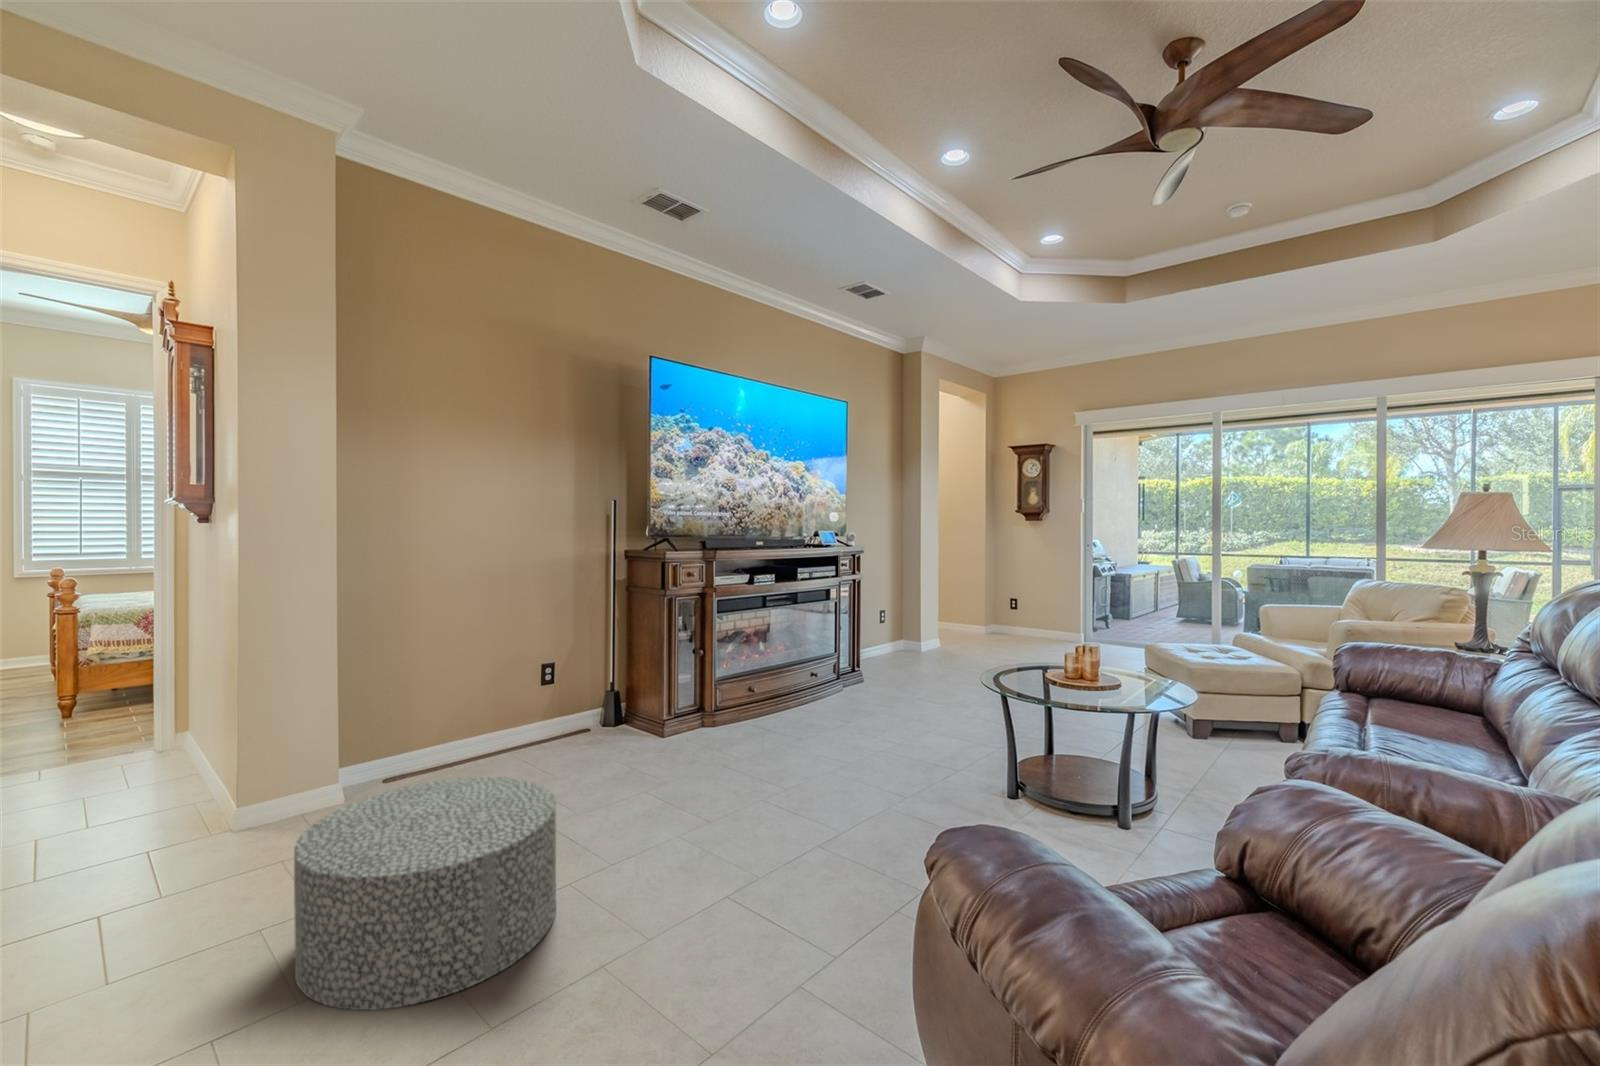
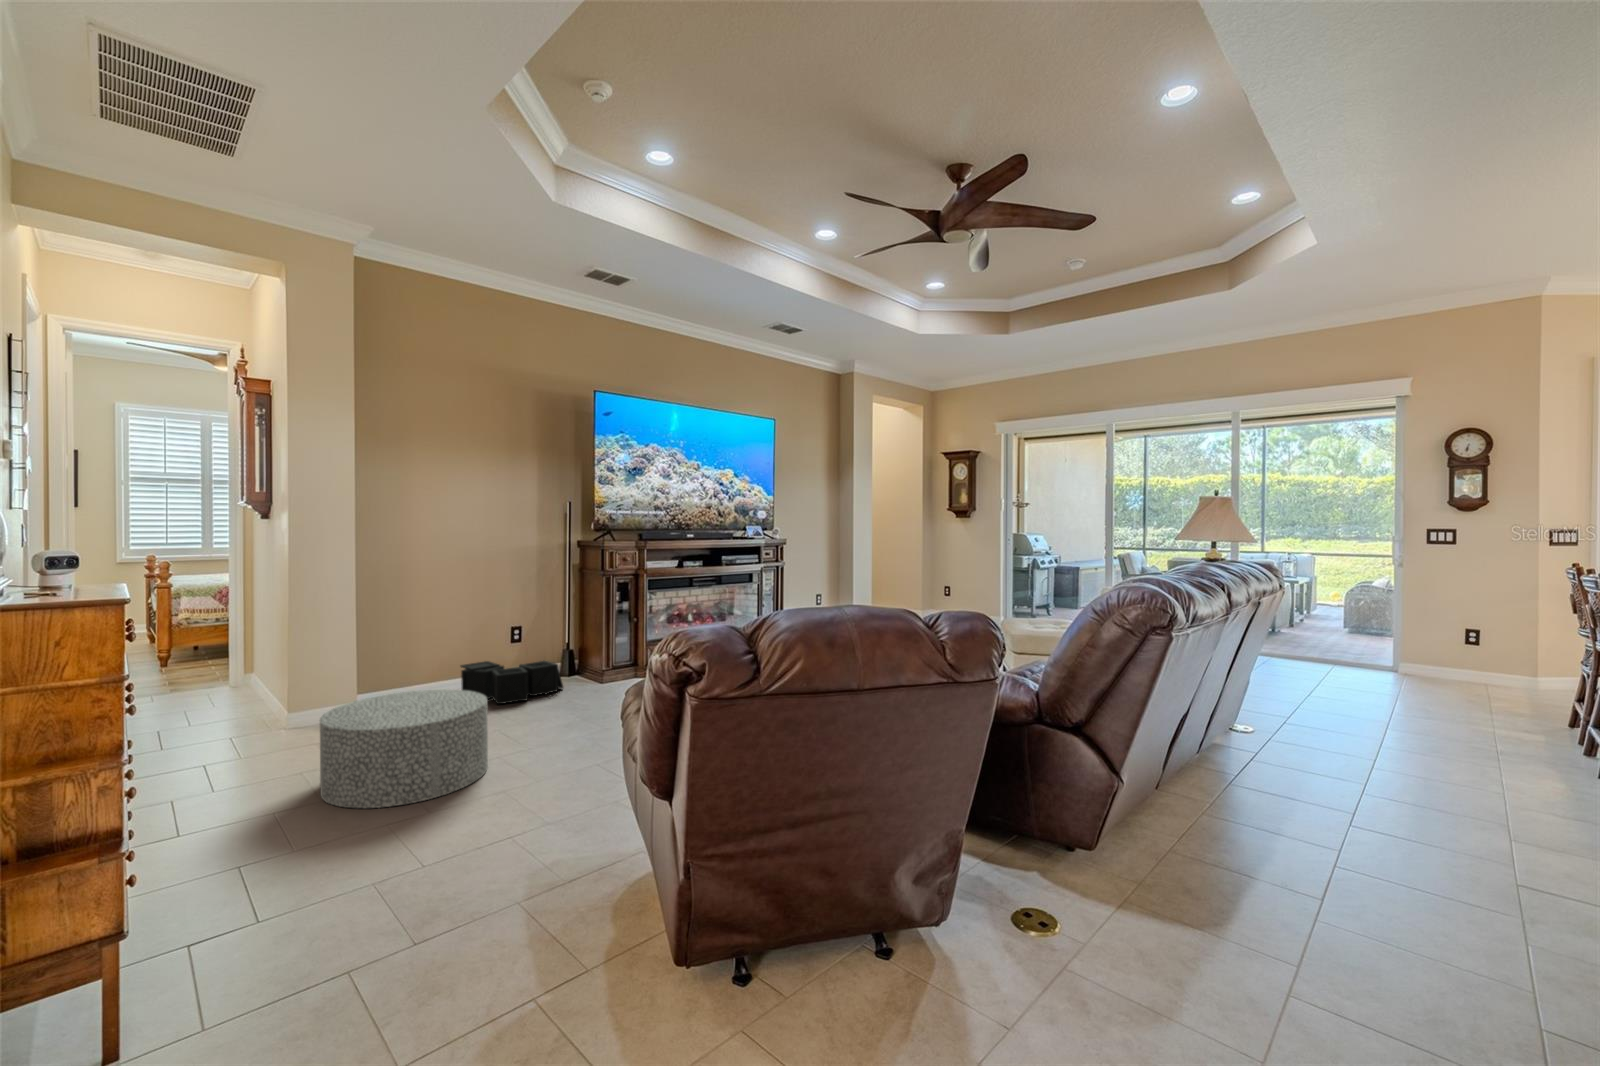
storage bin: none [477,709,615,776] -> present [461,661,563,704]

